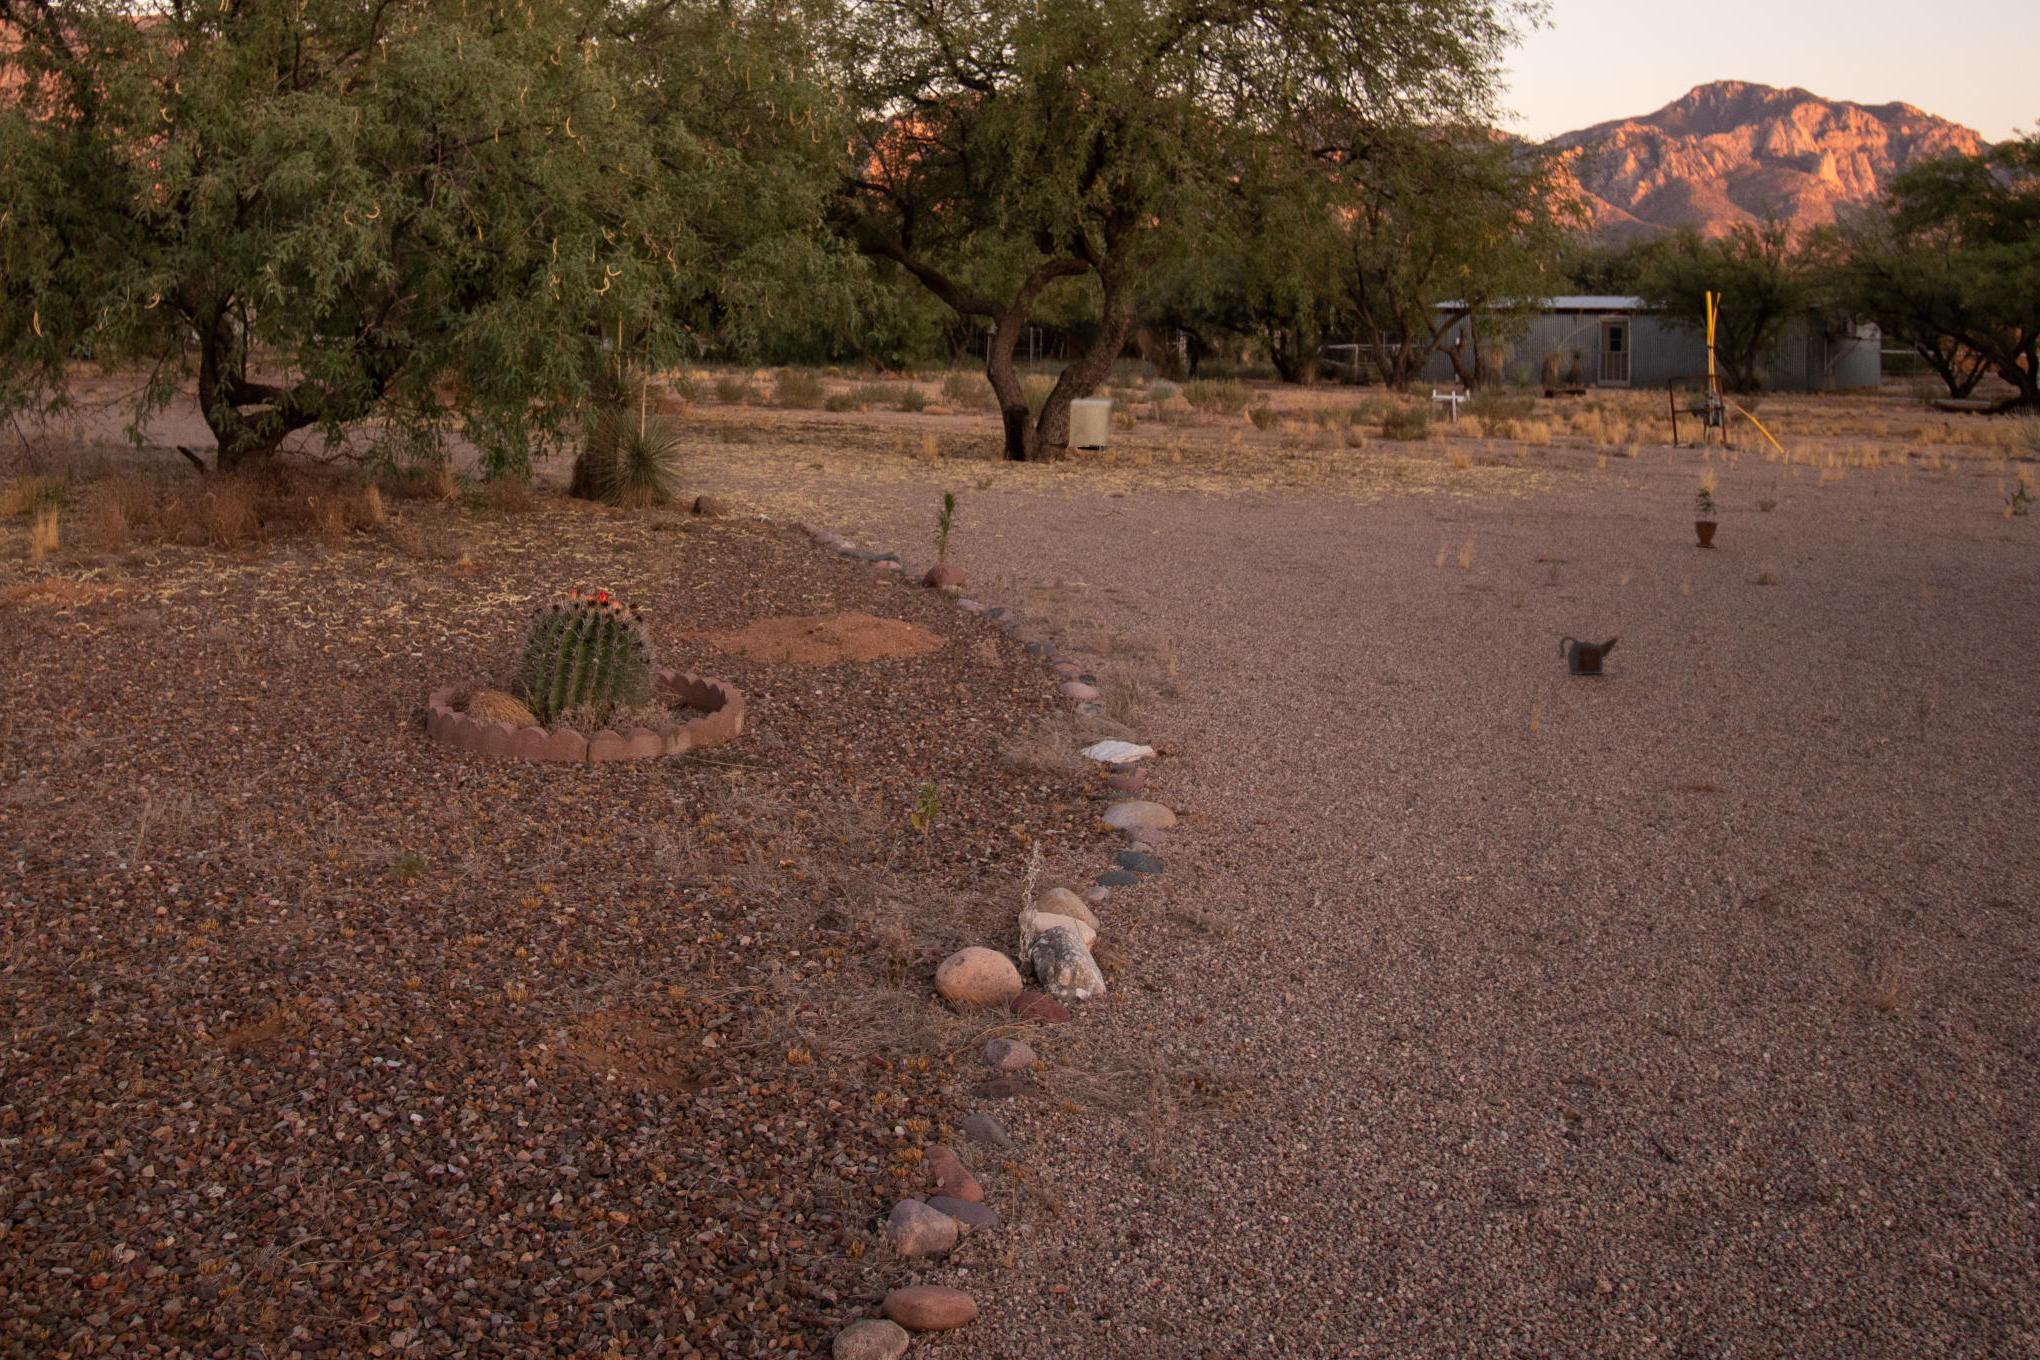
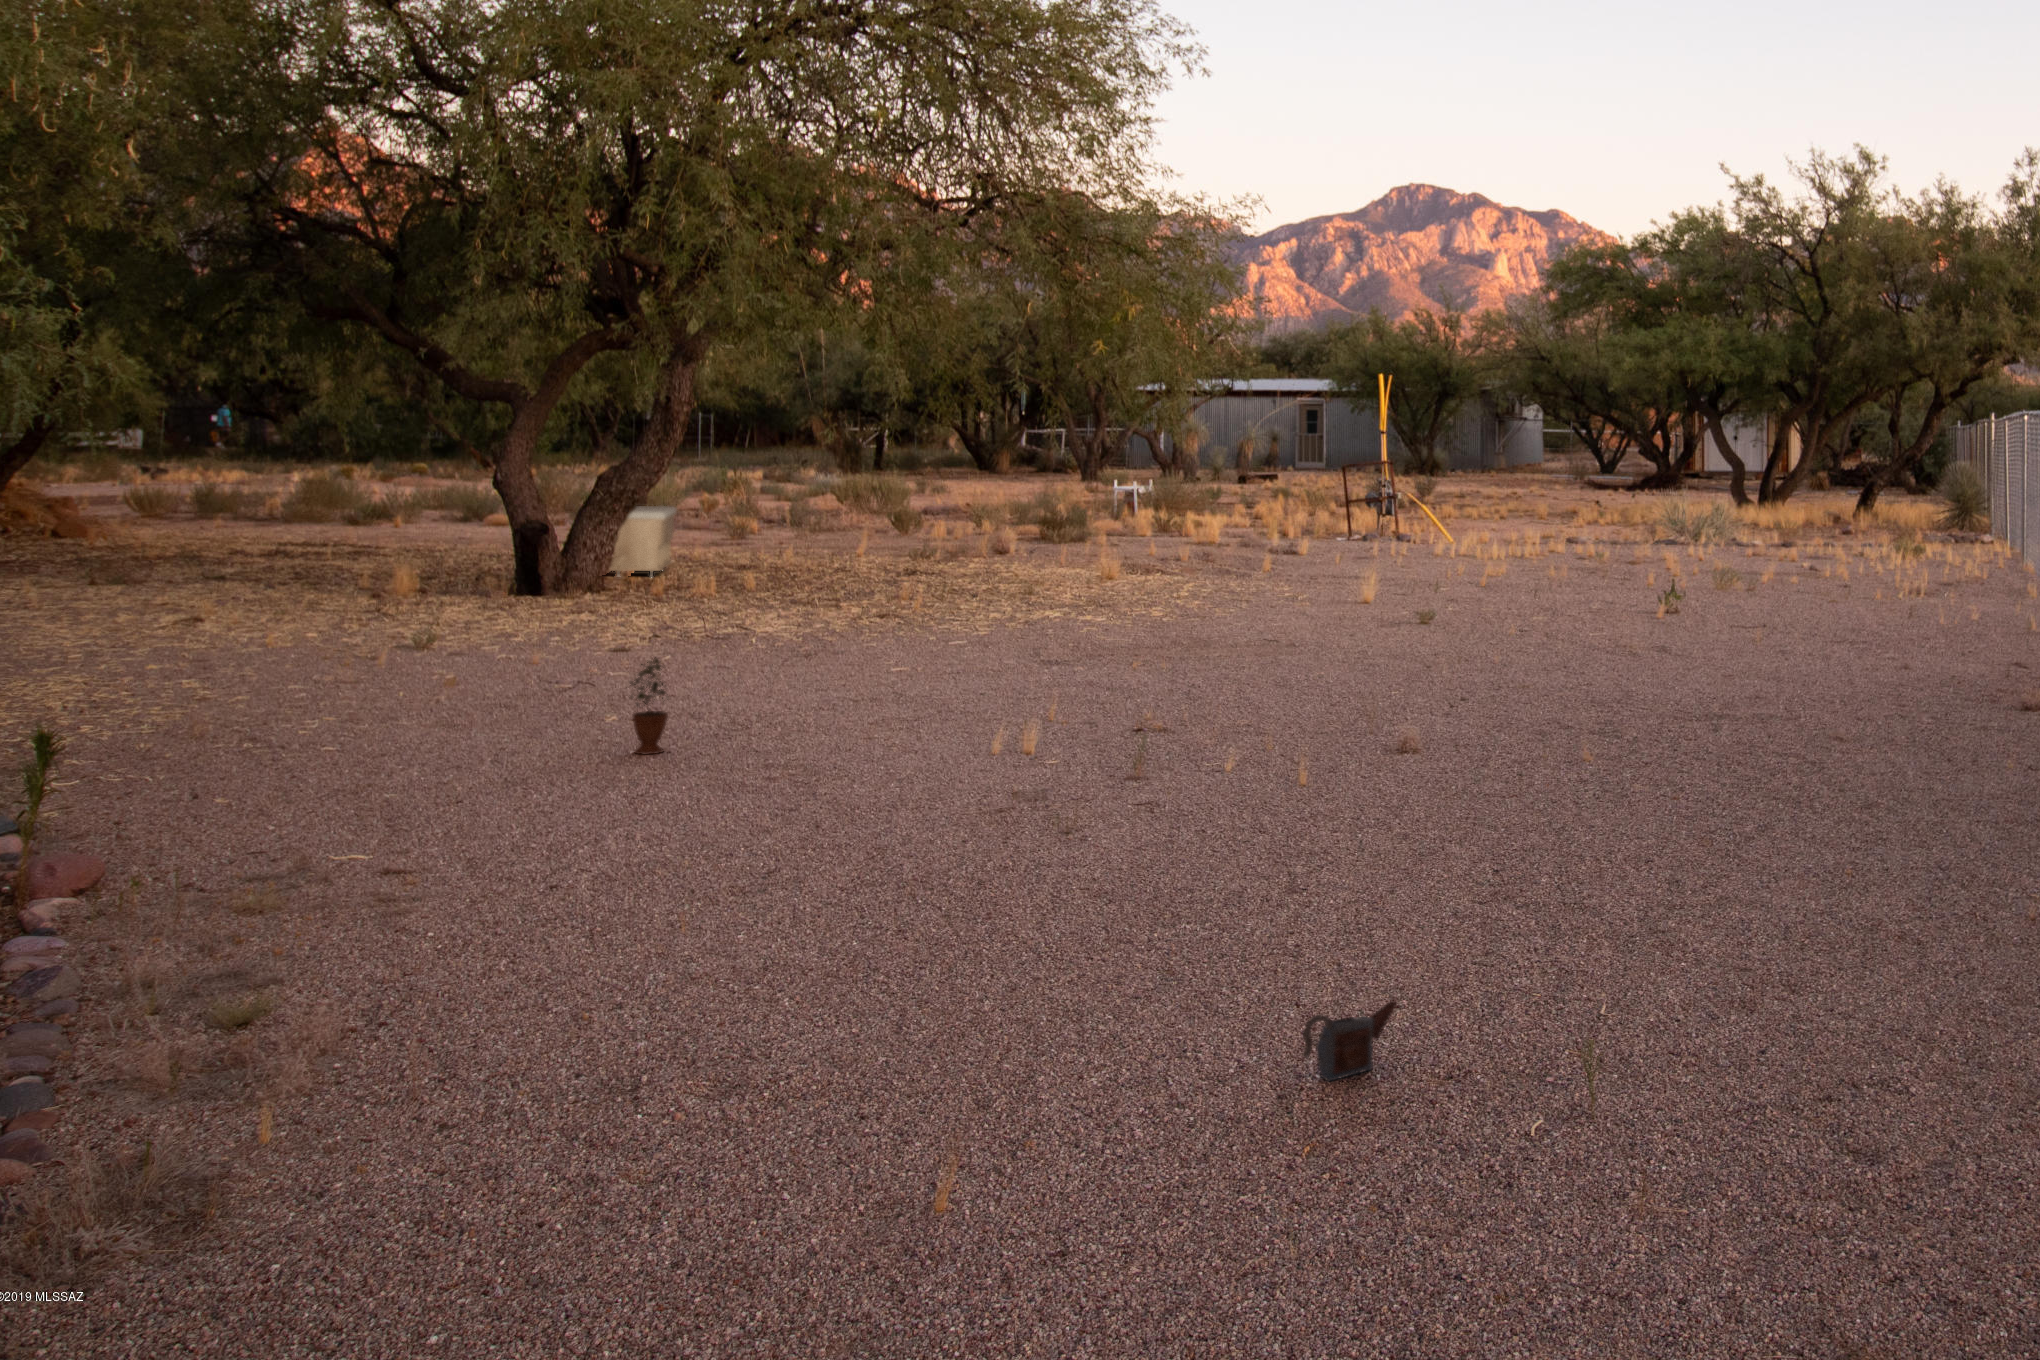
potted plant: present [1695,487,1717,547] -> present [630,657,668,754]
watering can: present [1559,636,1618,675] -> present [1303,1001,1397,1081]

